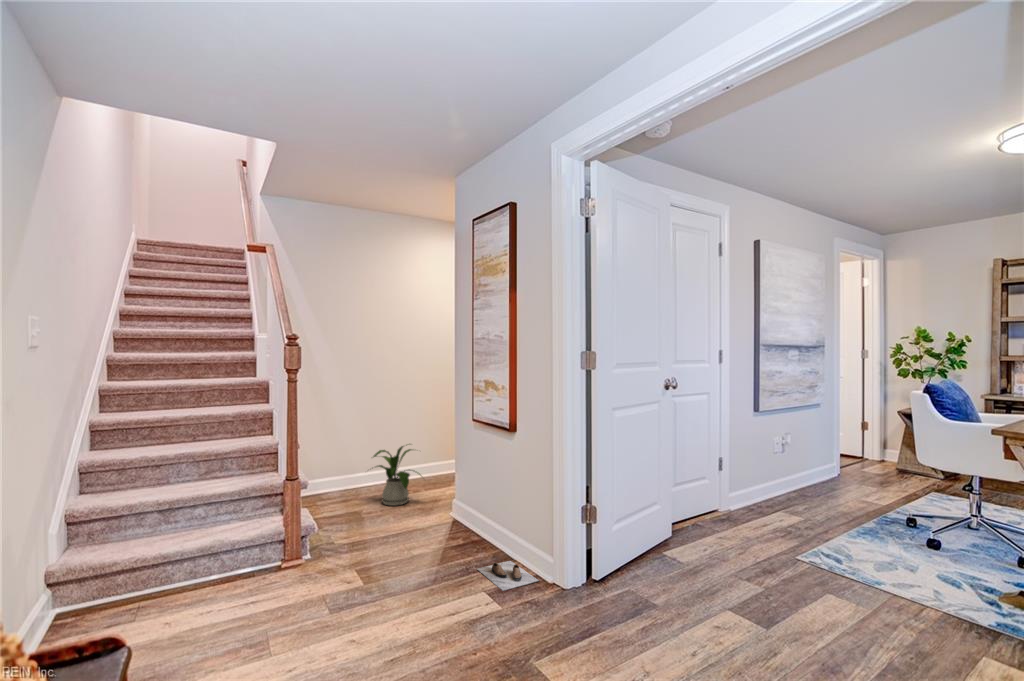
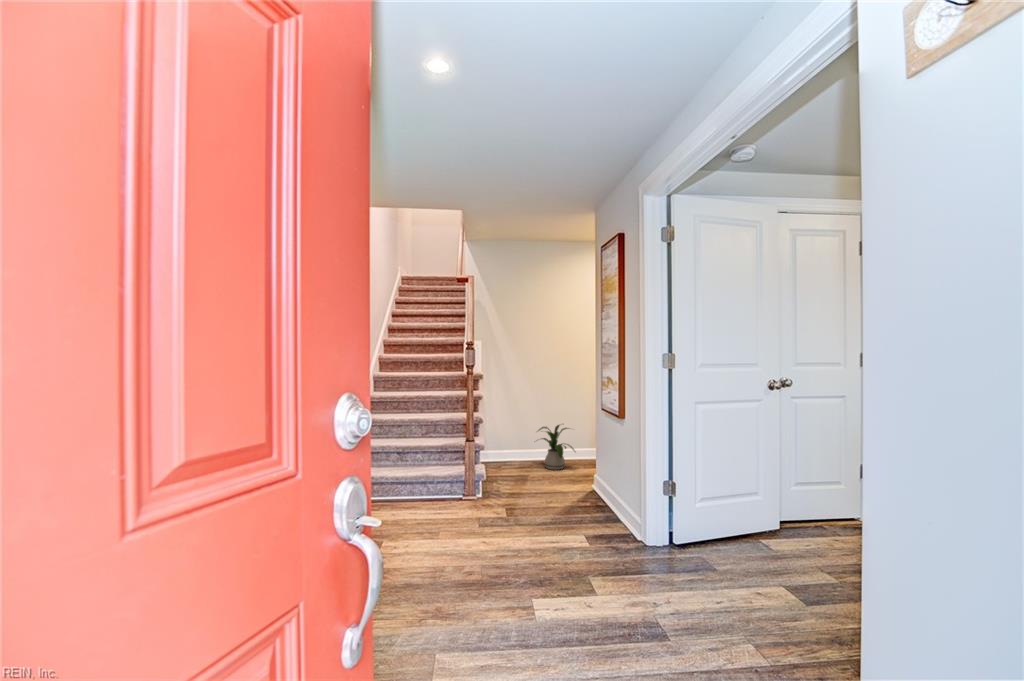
shoe: present [477,561,539,591] -> none [589,522,634,544]

